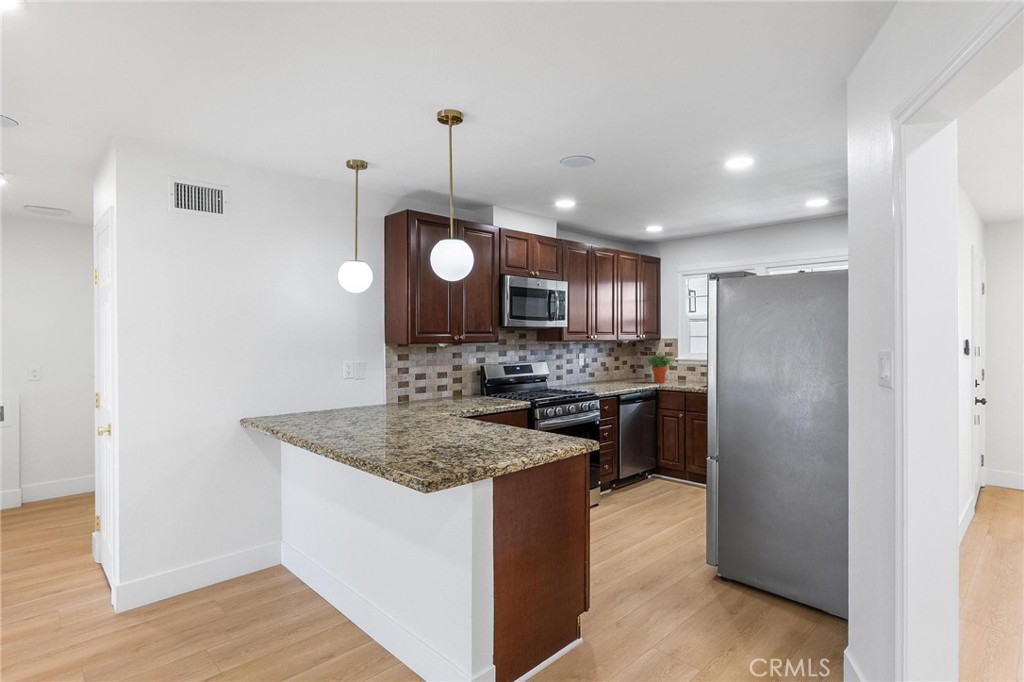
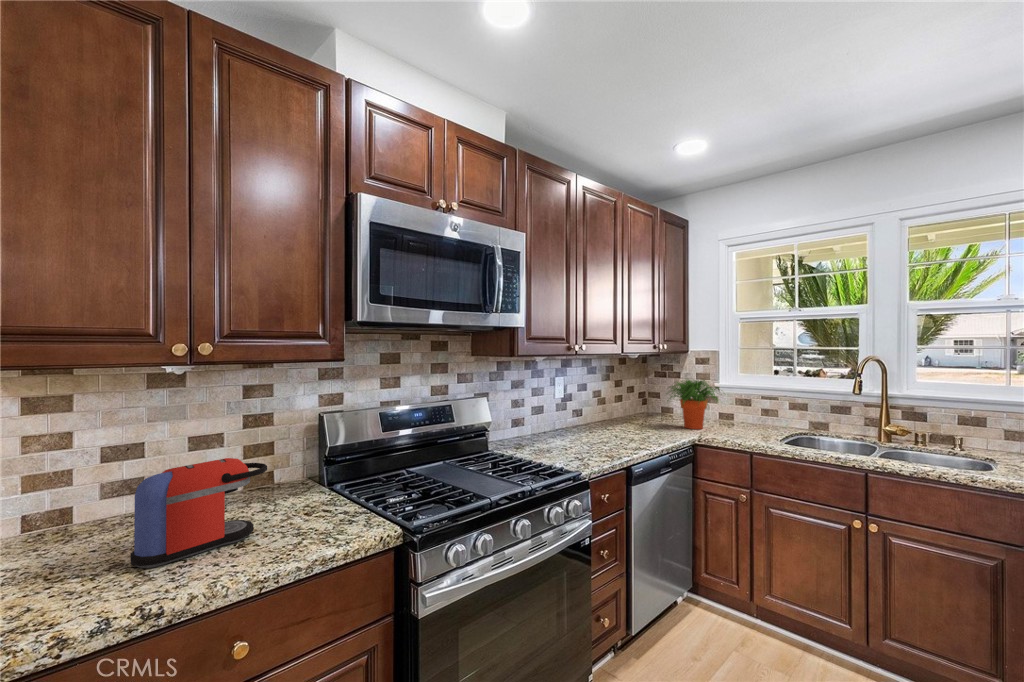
coffee maker: none [450,375,482,406] -> present [130,458,267,568]

